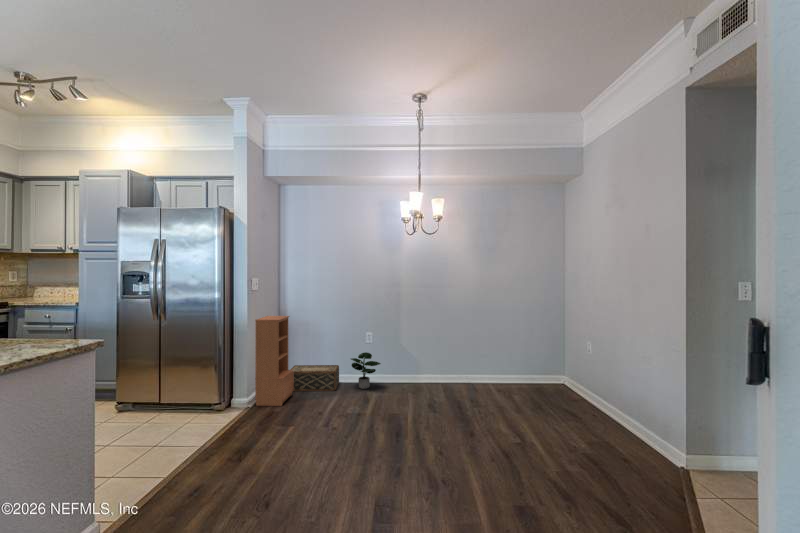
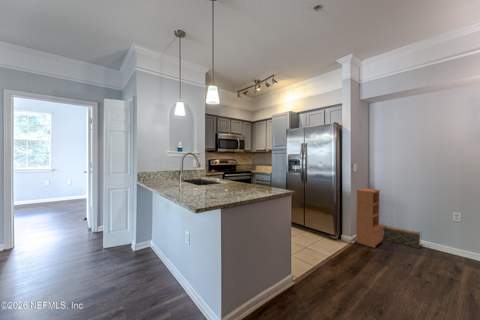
potted plant: present [351,352,381,389] -> none [433,226,470,255]

